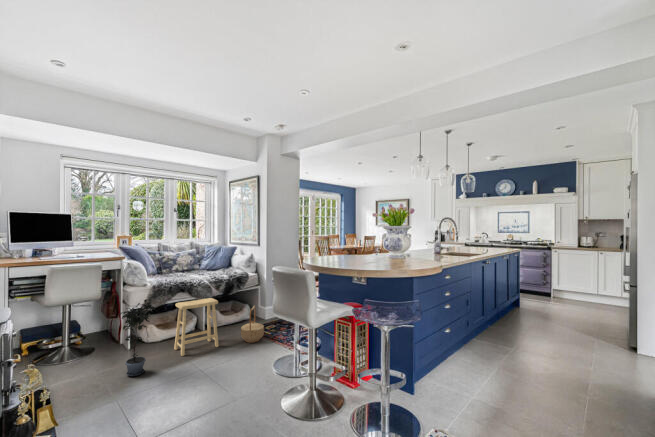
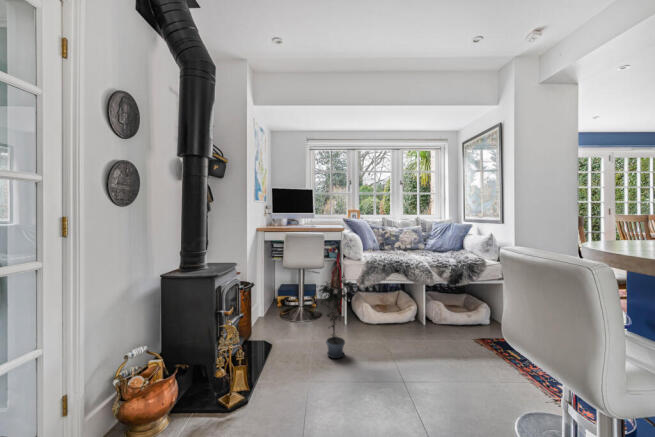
footstool: present [174,298,219,356] -> none [383,285,434,351]
basket: present [241,305,264,343] -> none [466,307,503,361]

